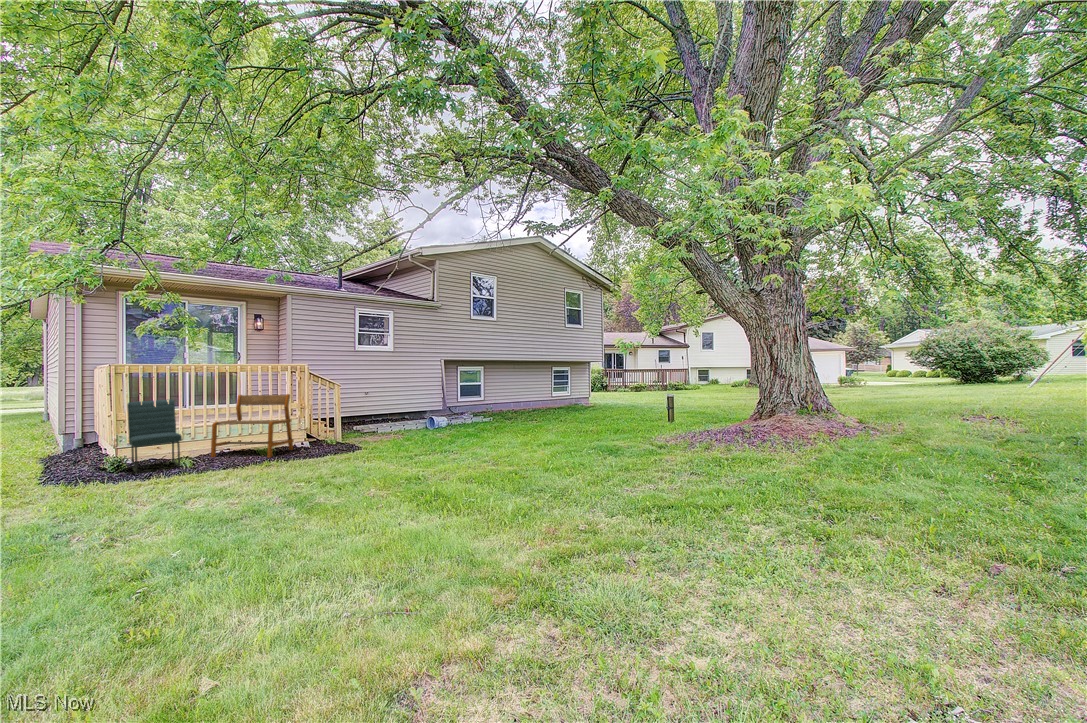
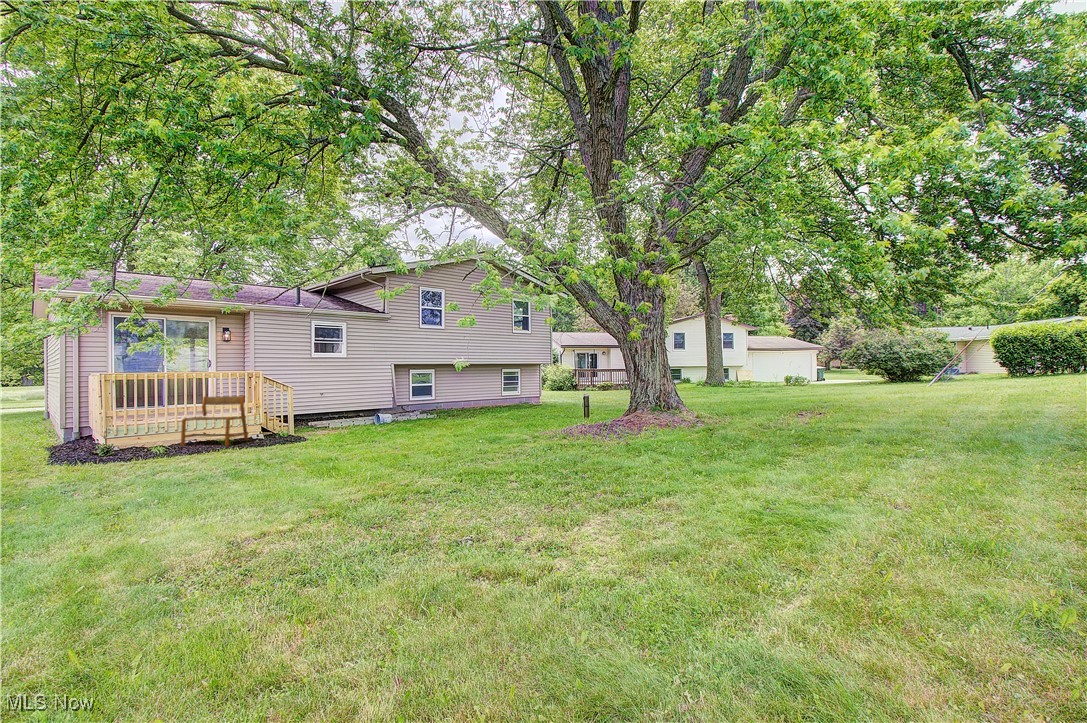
chair: present [127,400,182,473] -> none [115,400,156,457]

